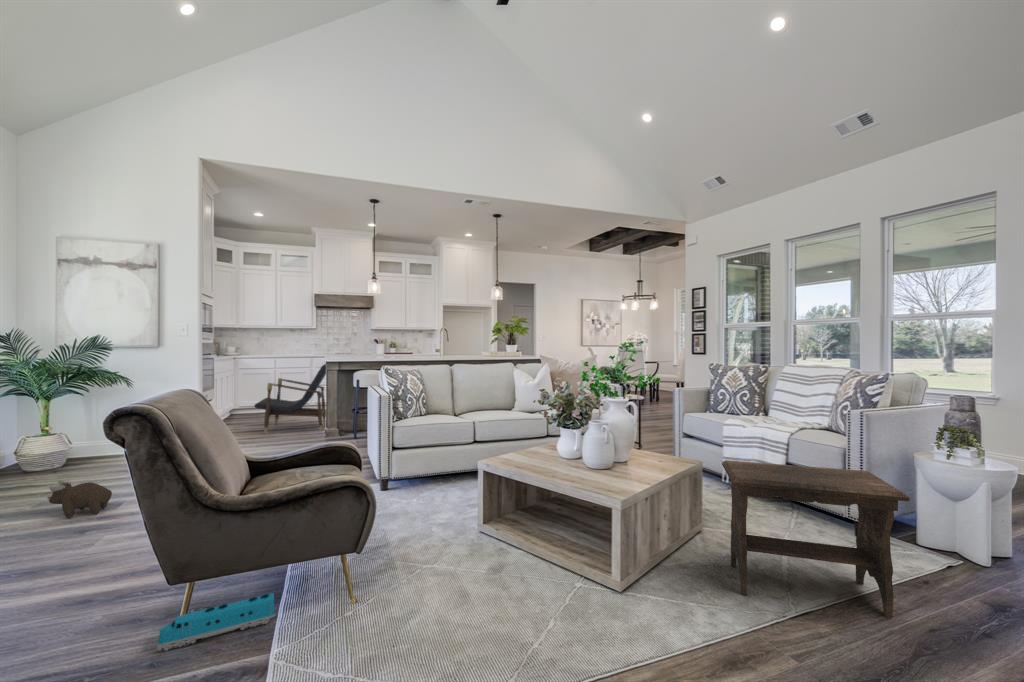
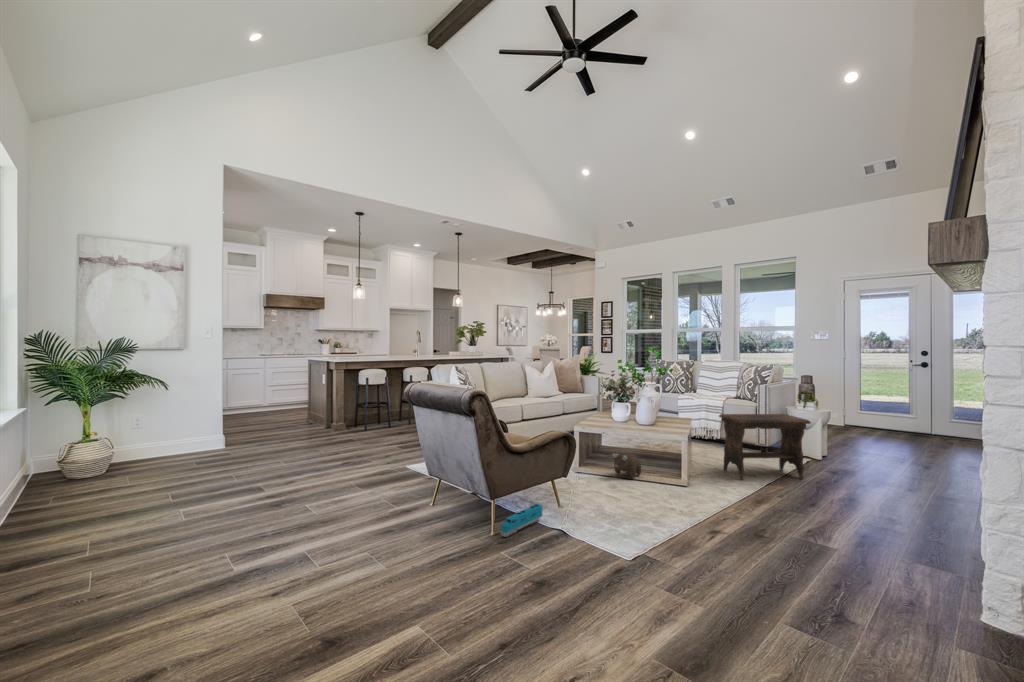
lounge chair: present [255,364,326,435] -> none [248,364,325,435]
plush toy: present [47,481,112,518] -> present [612,453,641,479]

